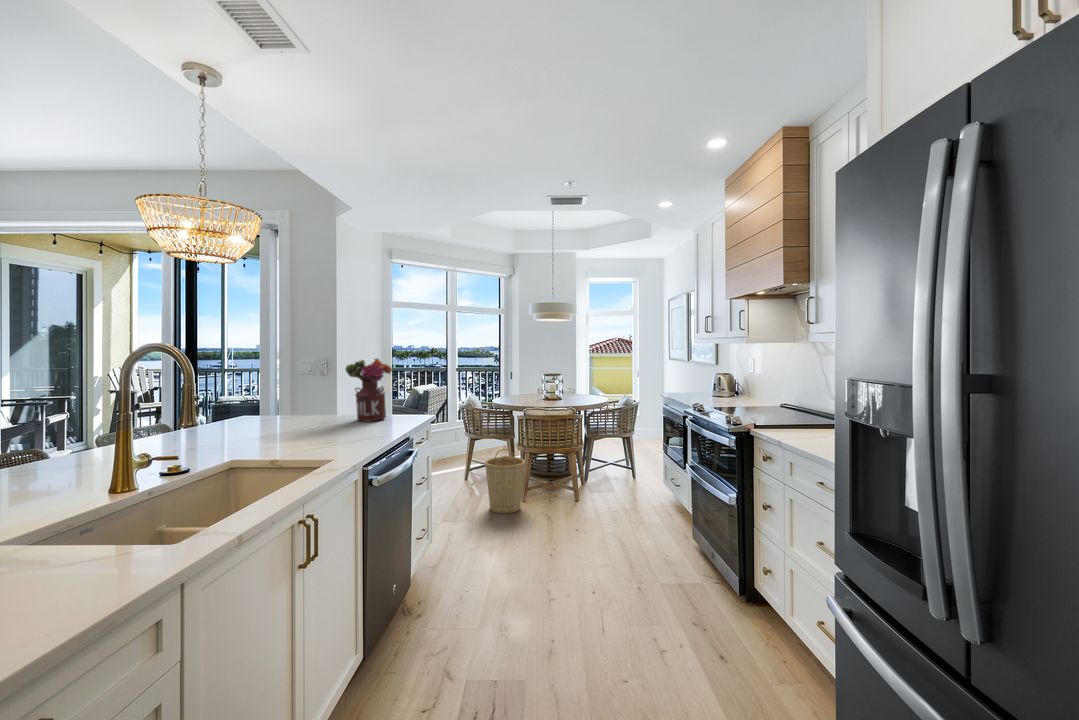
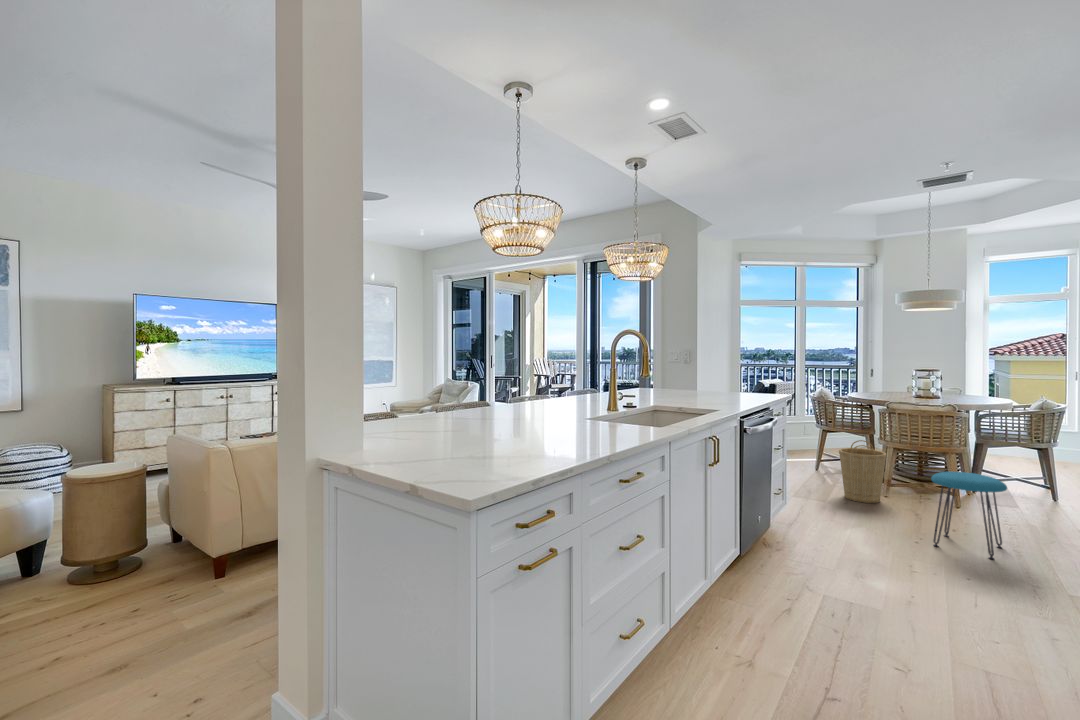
flower arrangement: present [346,358,392,422] -> none [715,346,753,396]
stool: none [565,479,621,564] -> present [931,472,1007,559]

